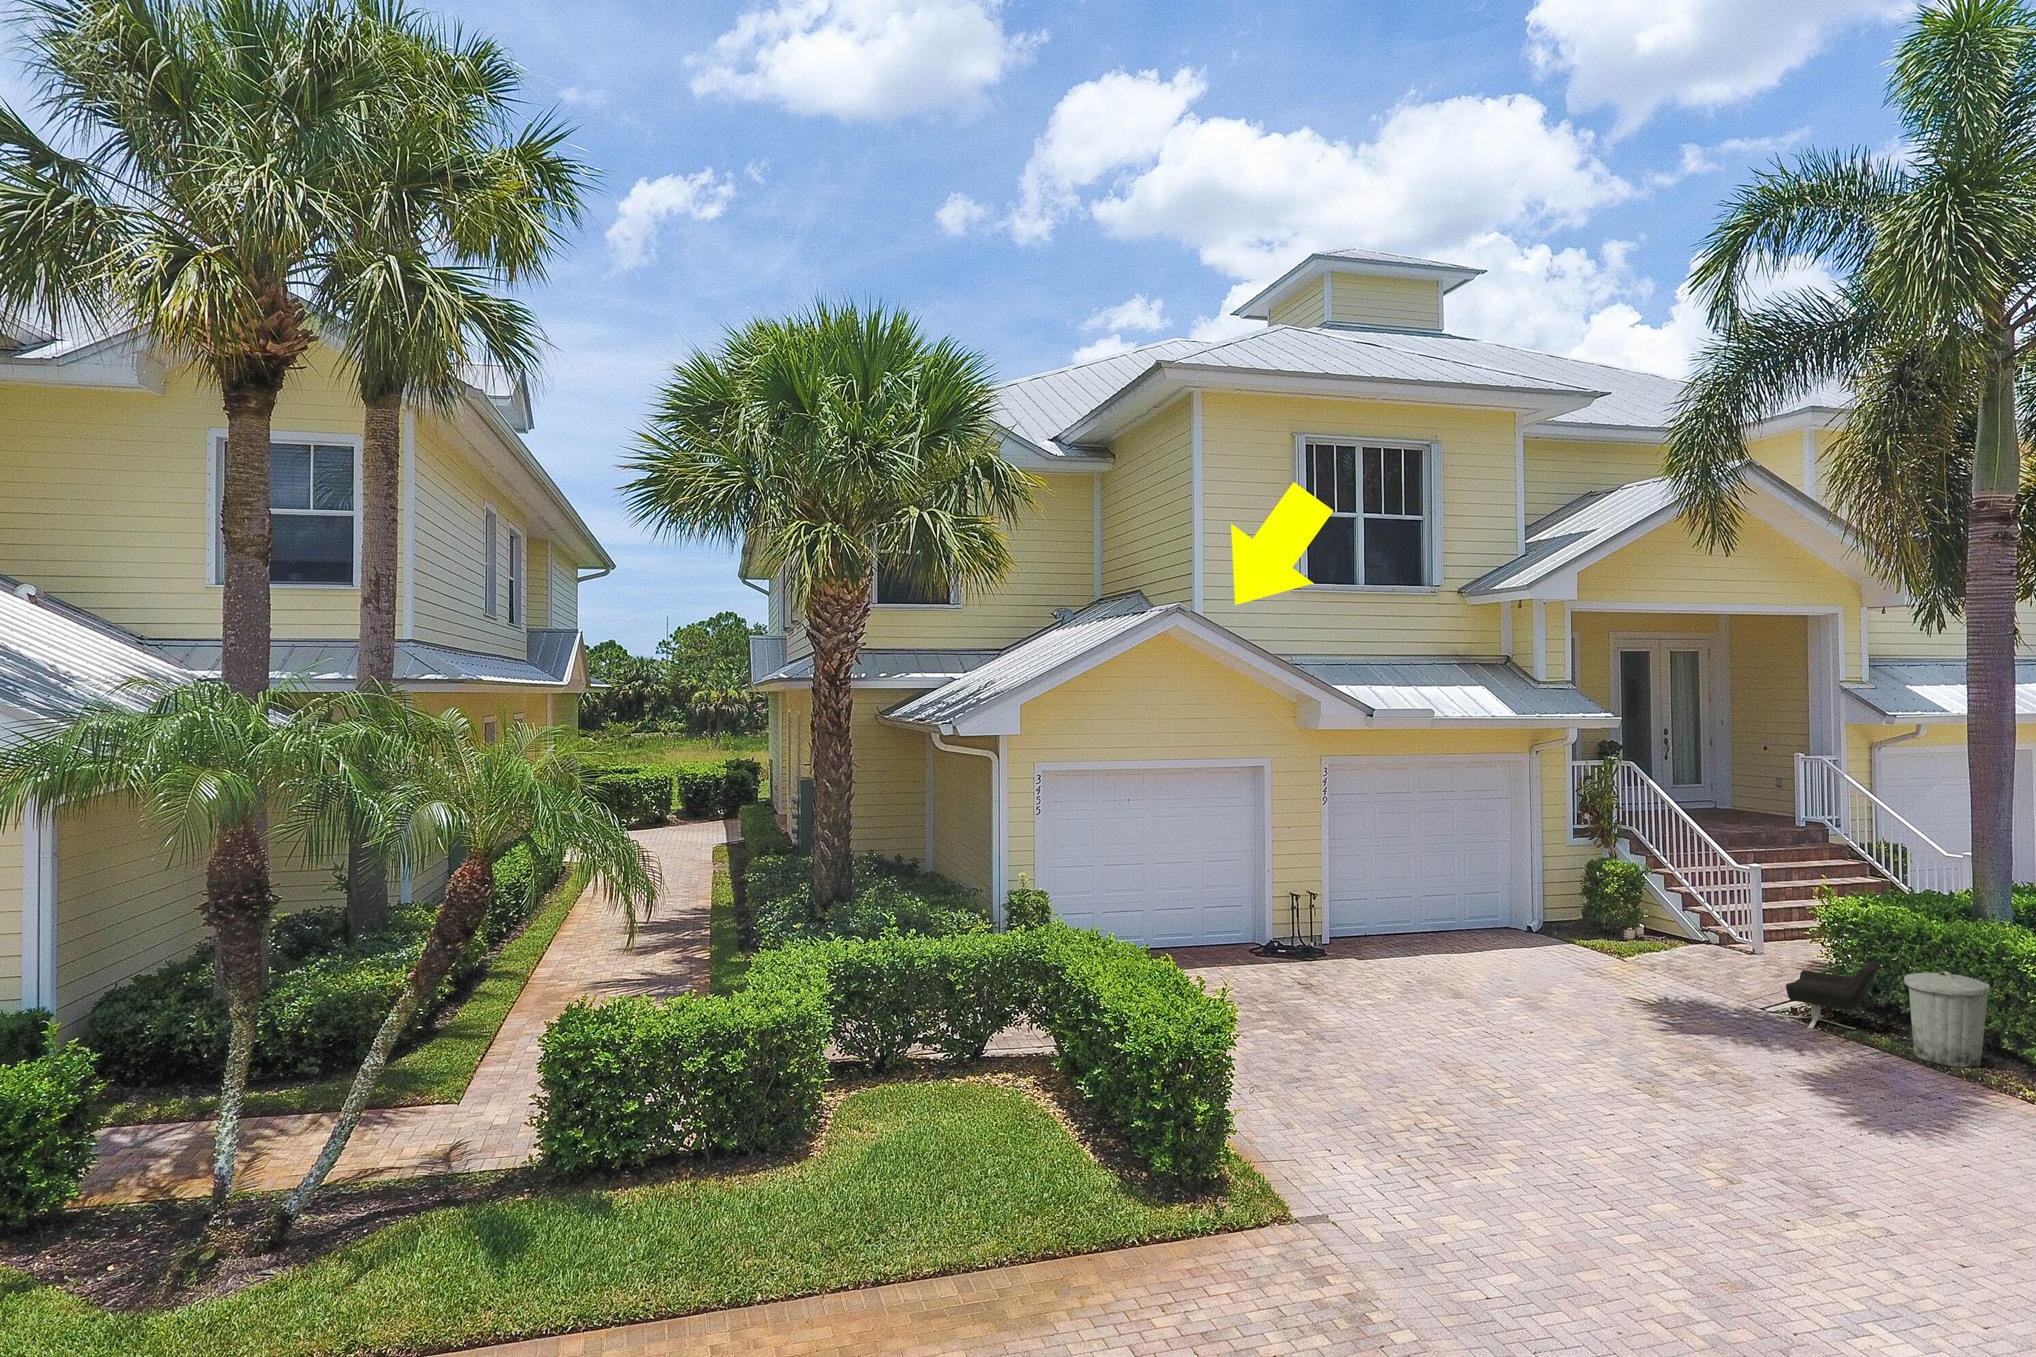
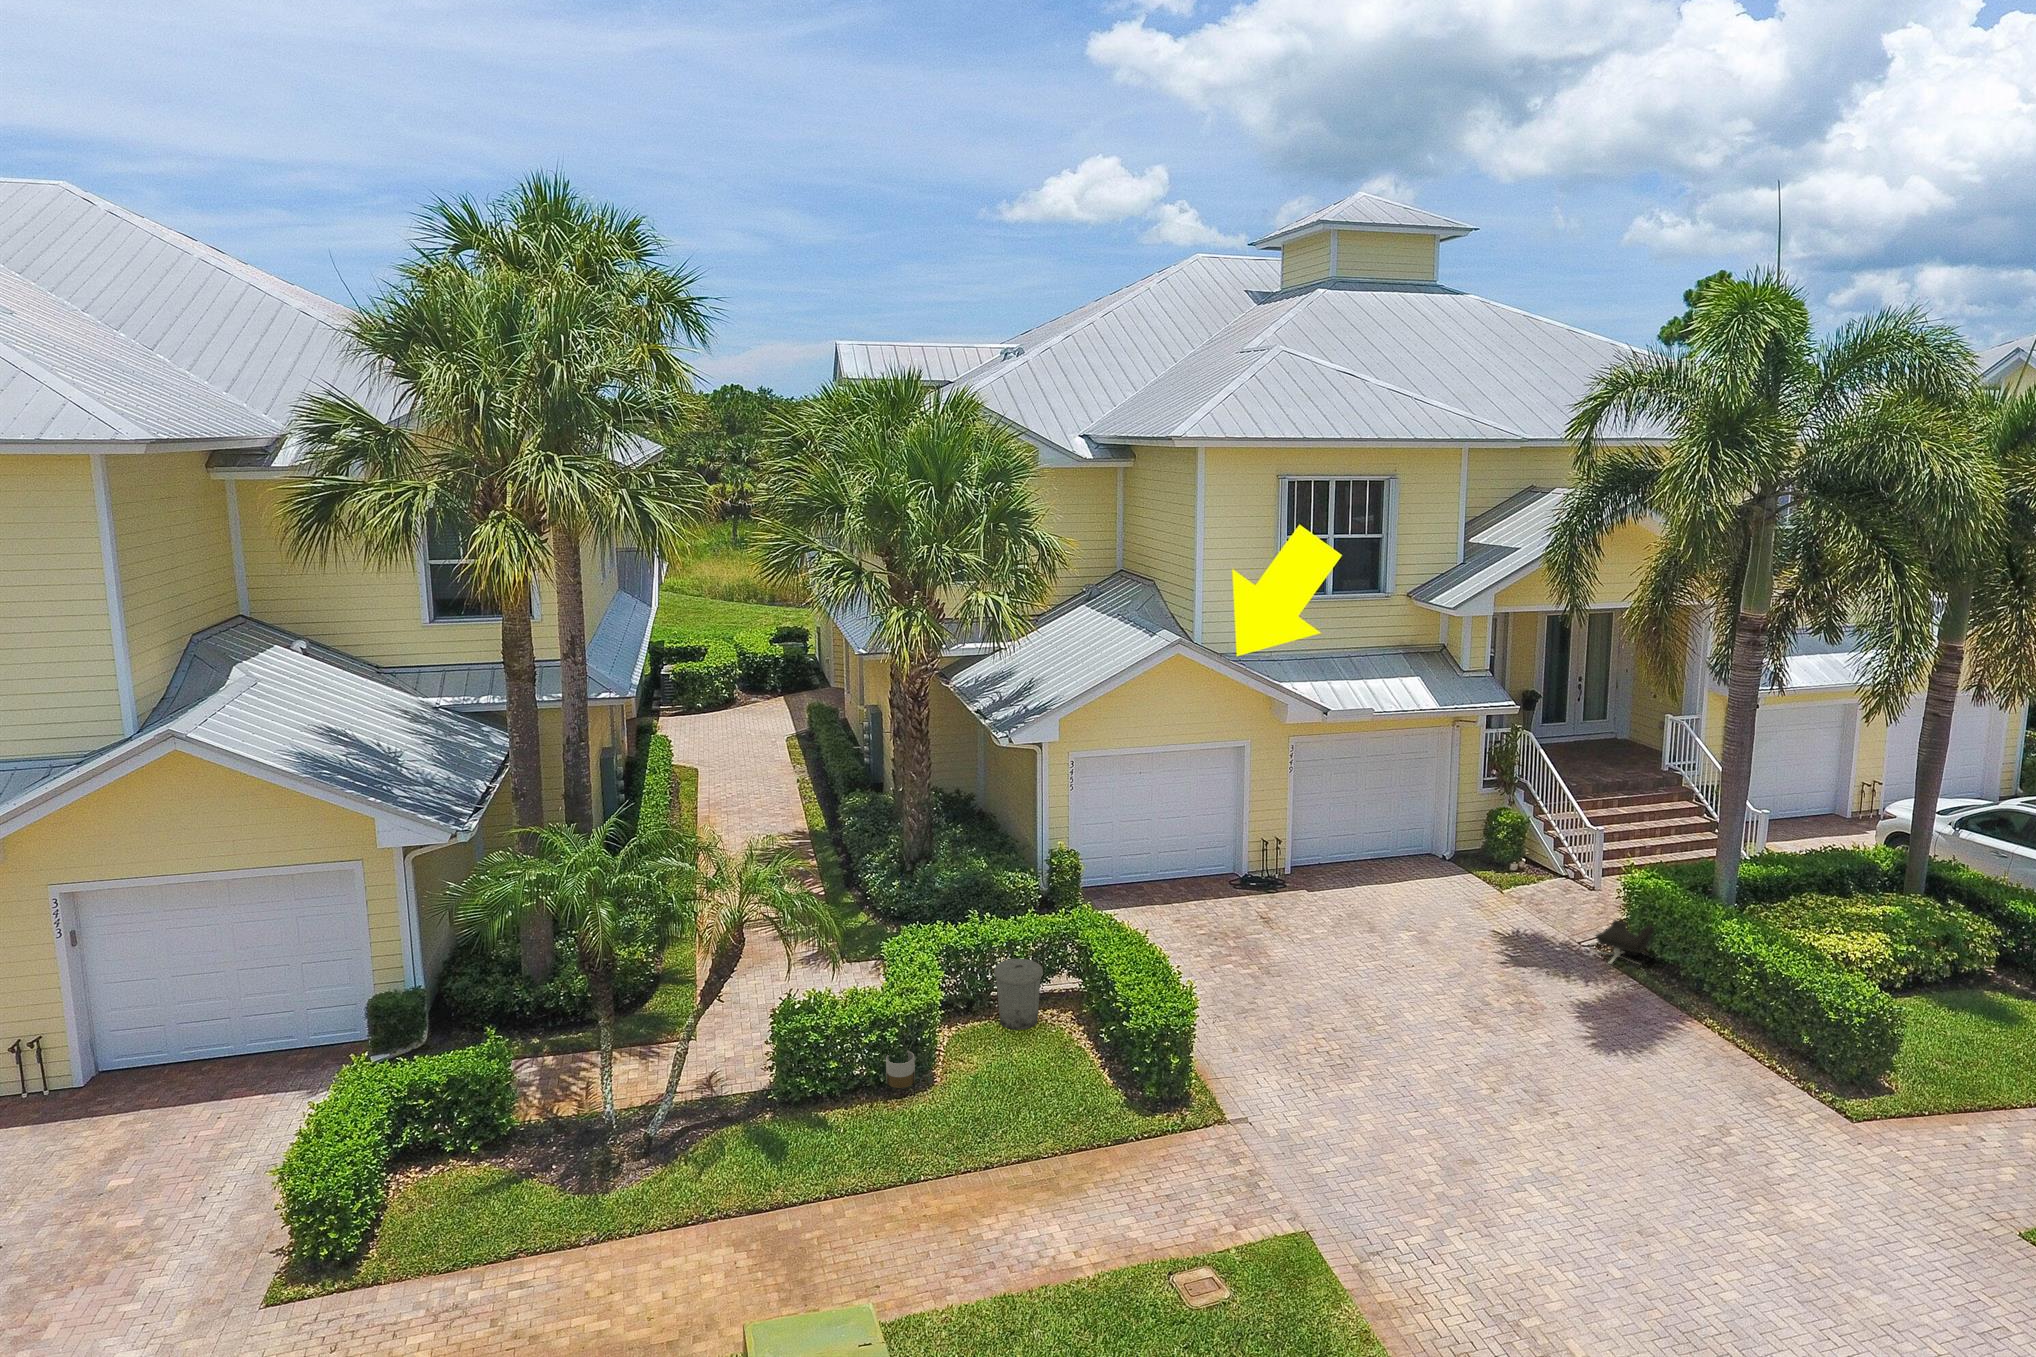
trash can: present [1904,971,1990,1067] -> present [994,959,1043,1030]
planter: none [726,1098,774,1180] -> present [886,1051,915,1099]

